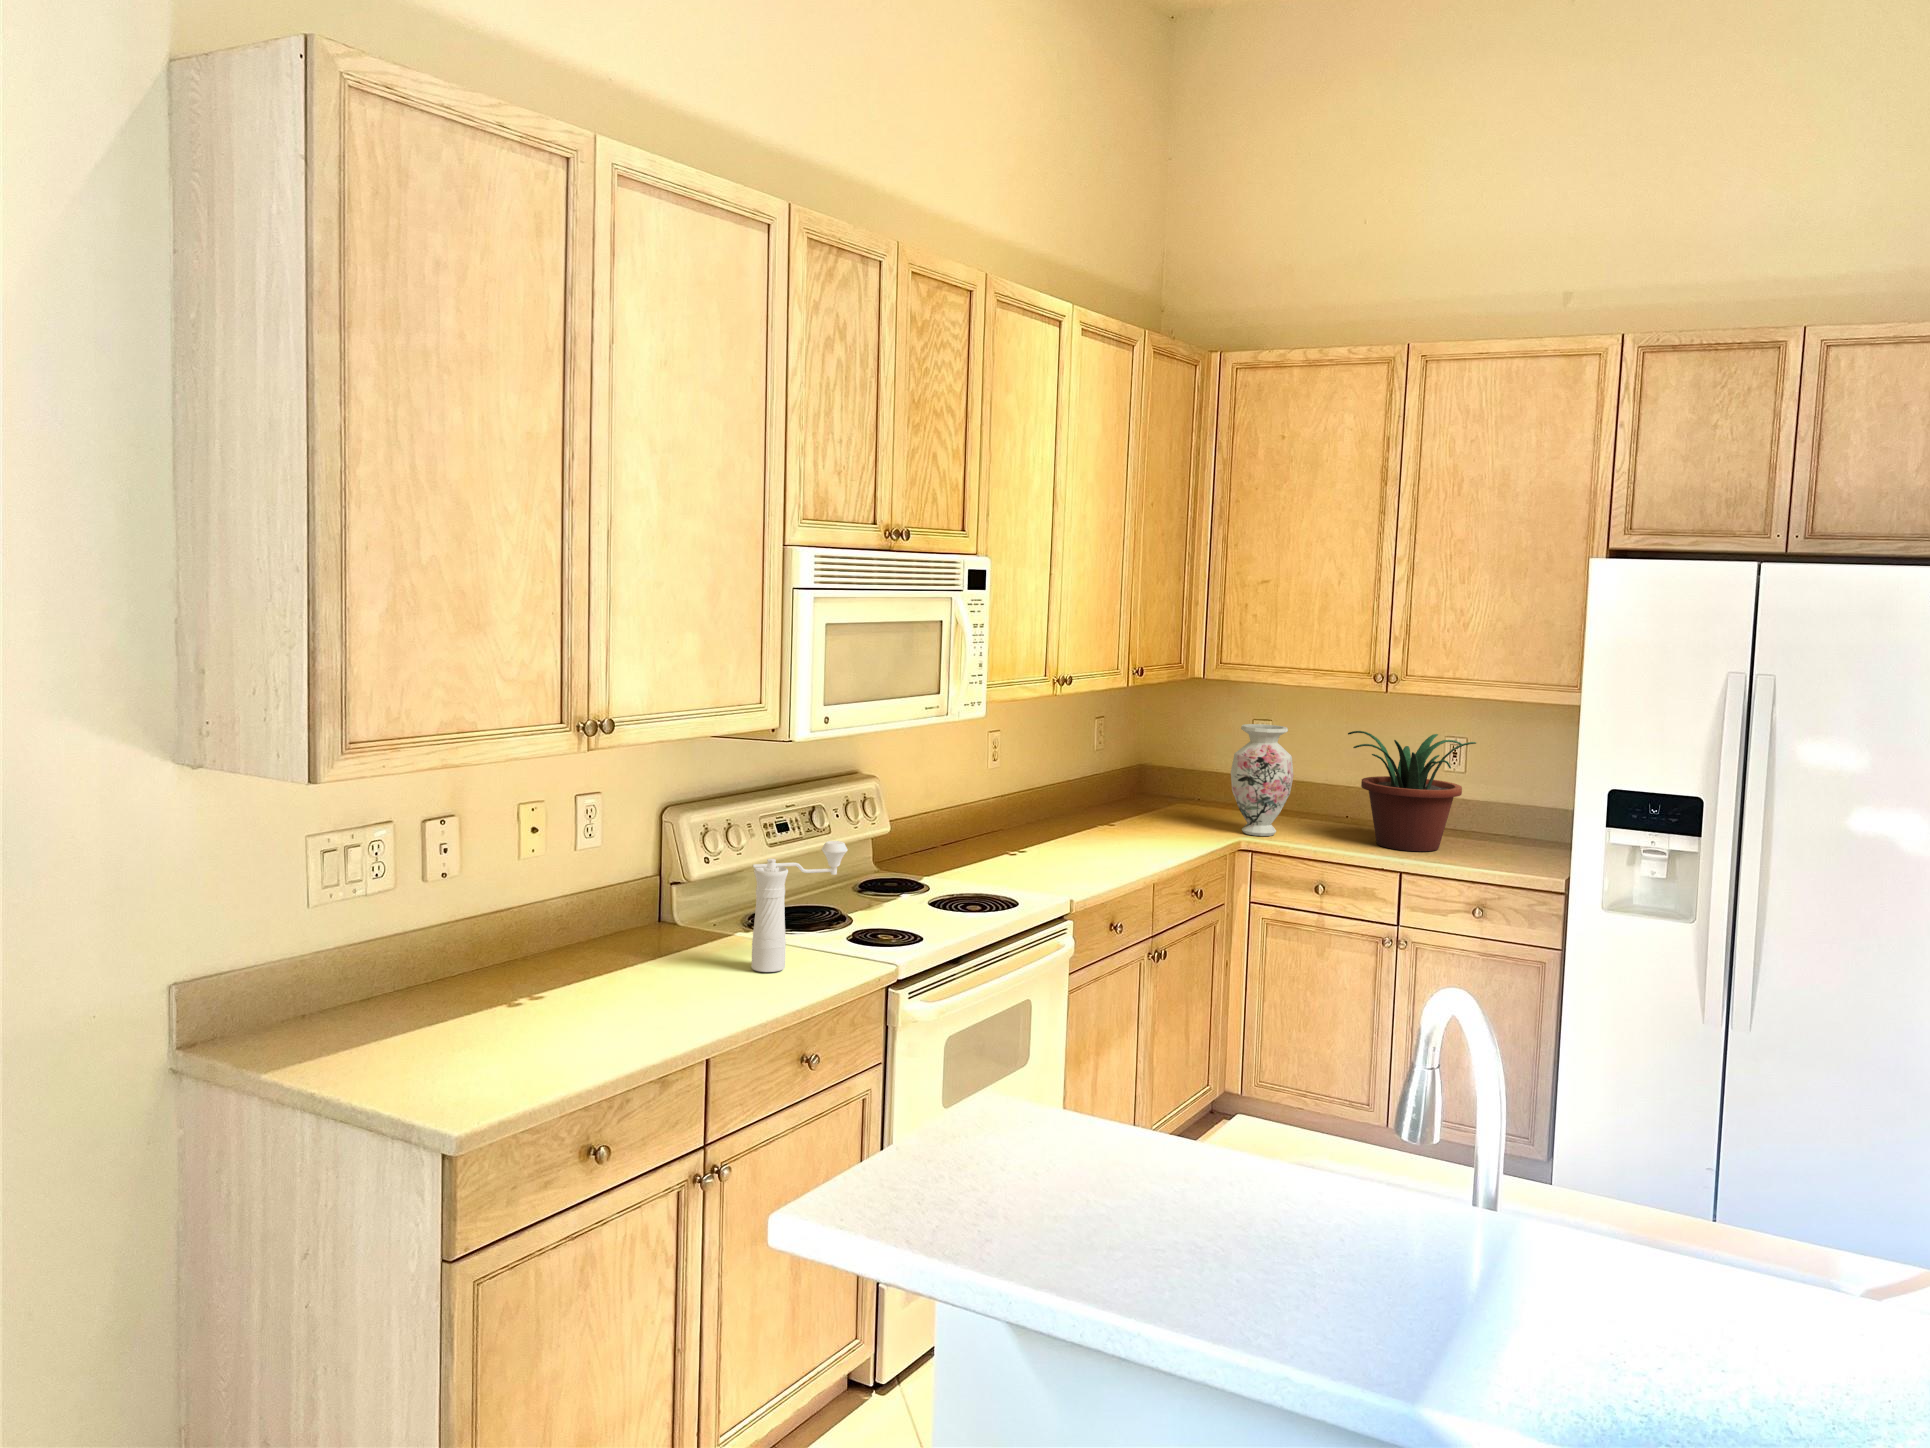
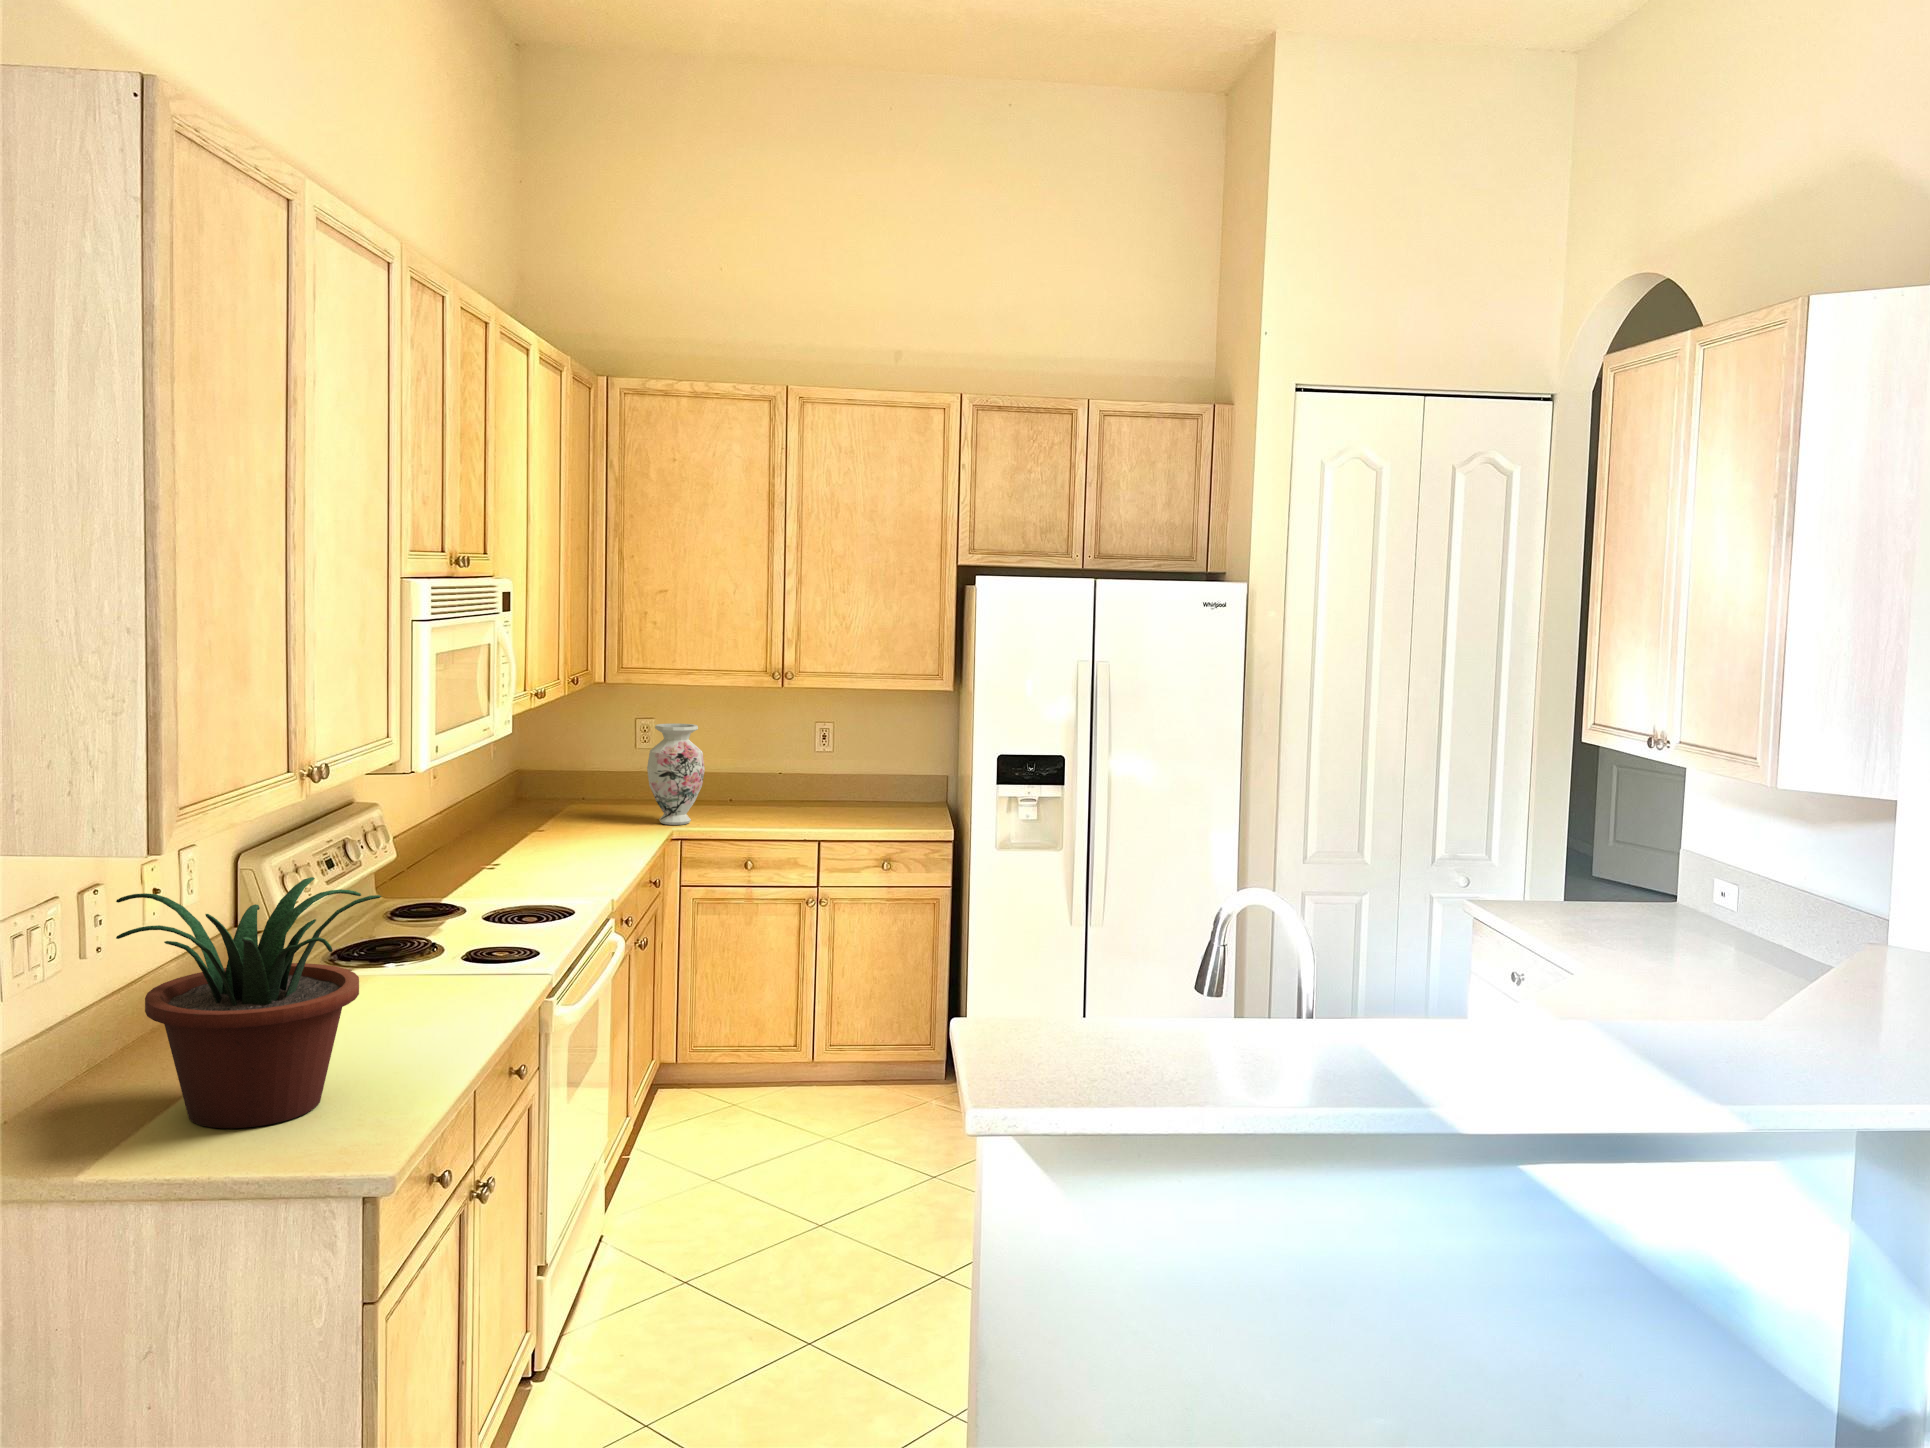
potted plant: present [1348,731,1476,851] -> present [116,877,382,1128]
pepper mill: present [751,841,847,972] -> none [415,865,499,1003]

